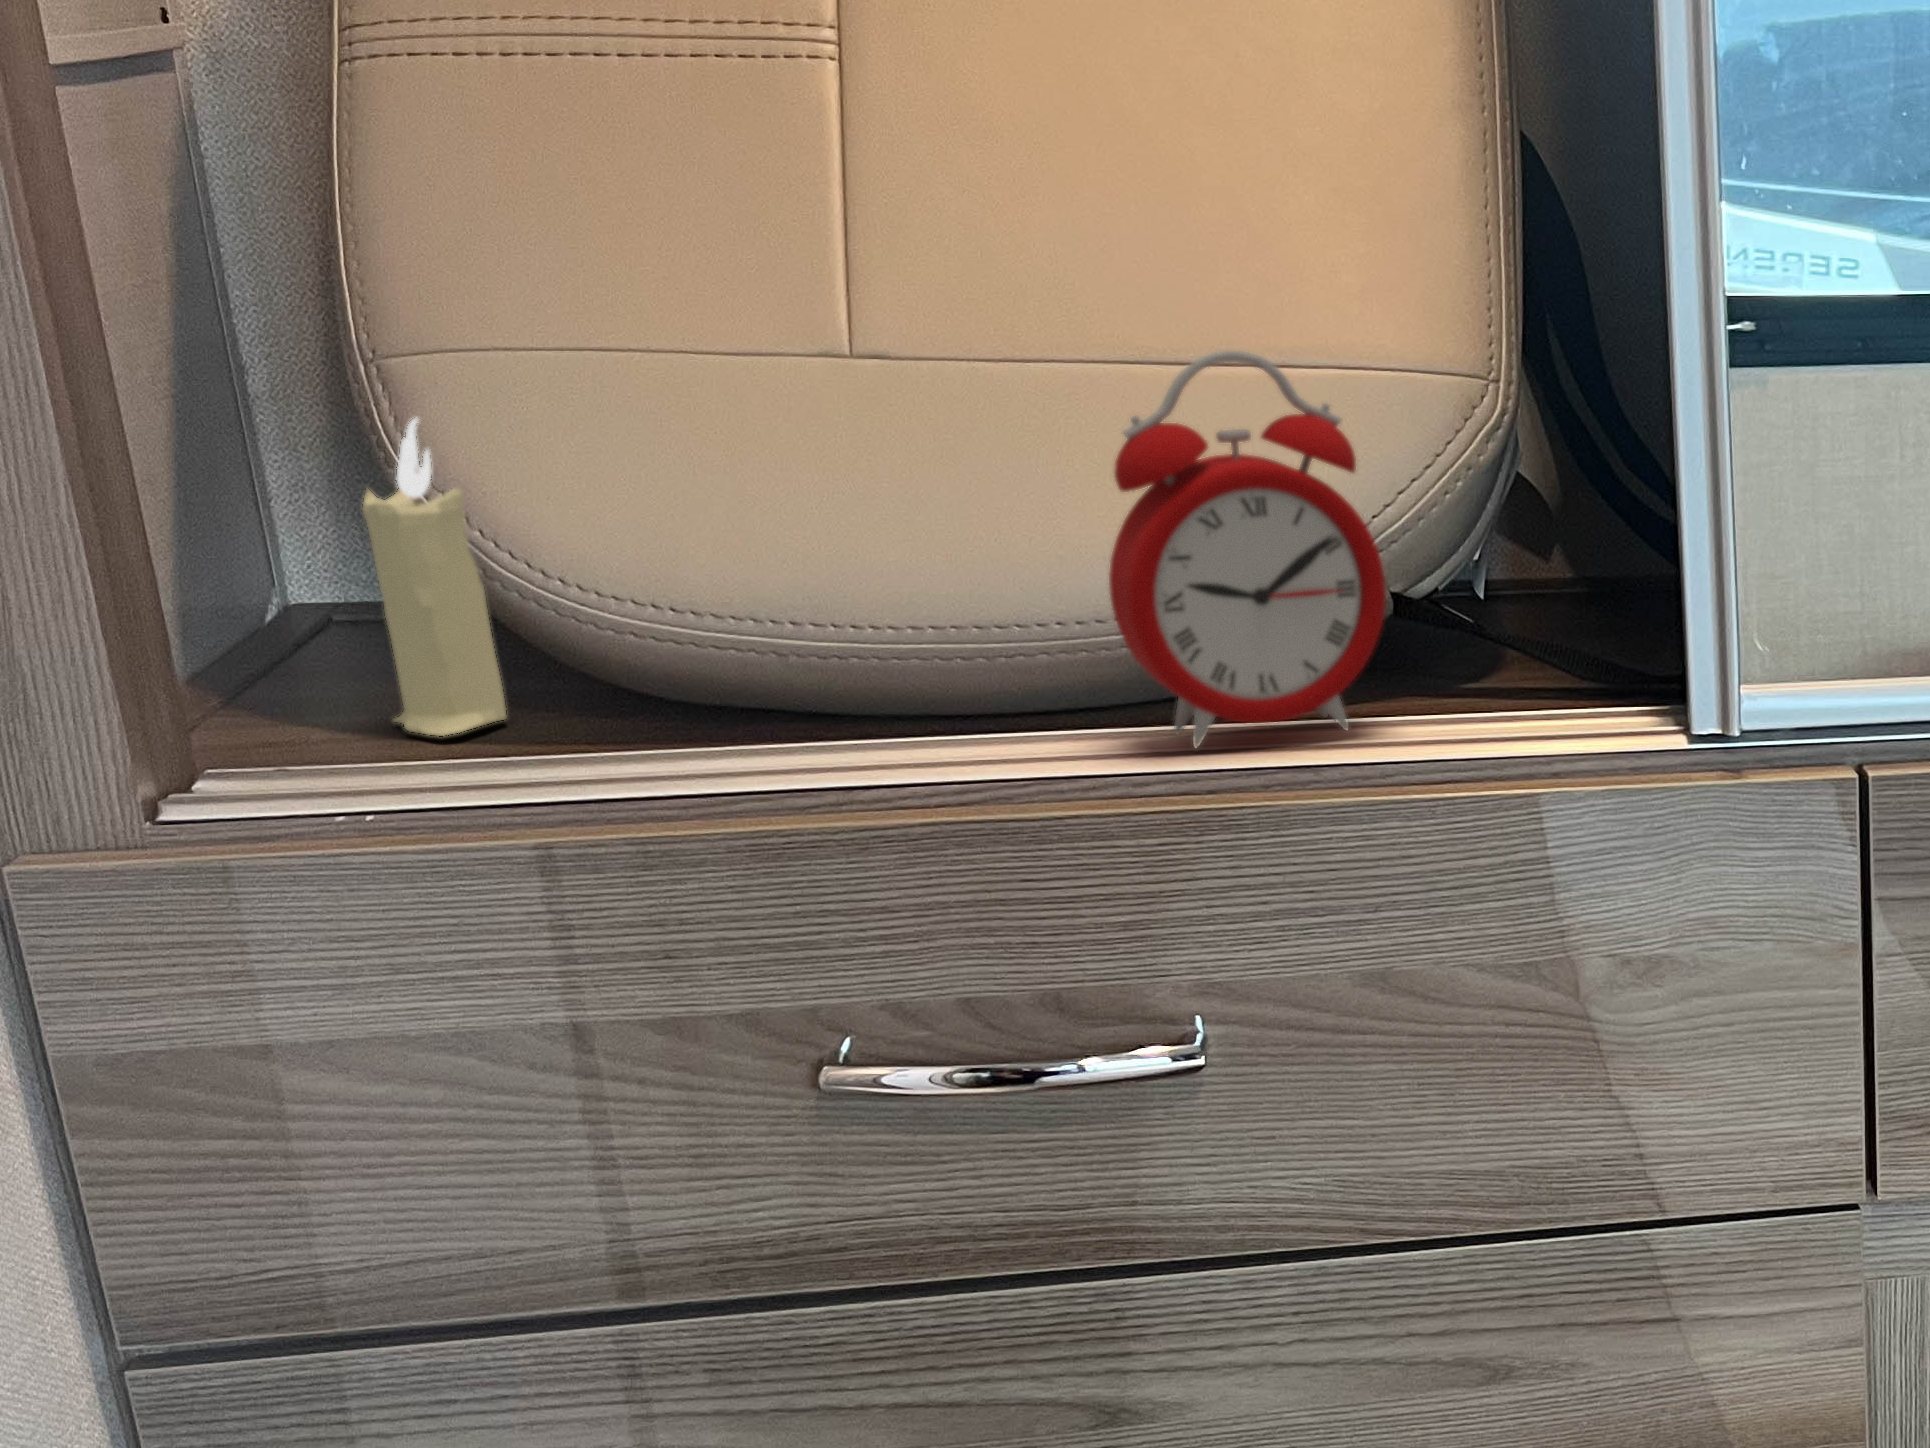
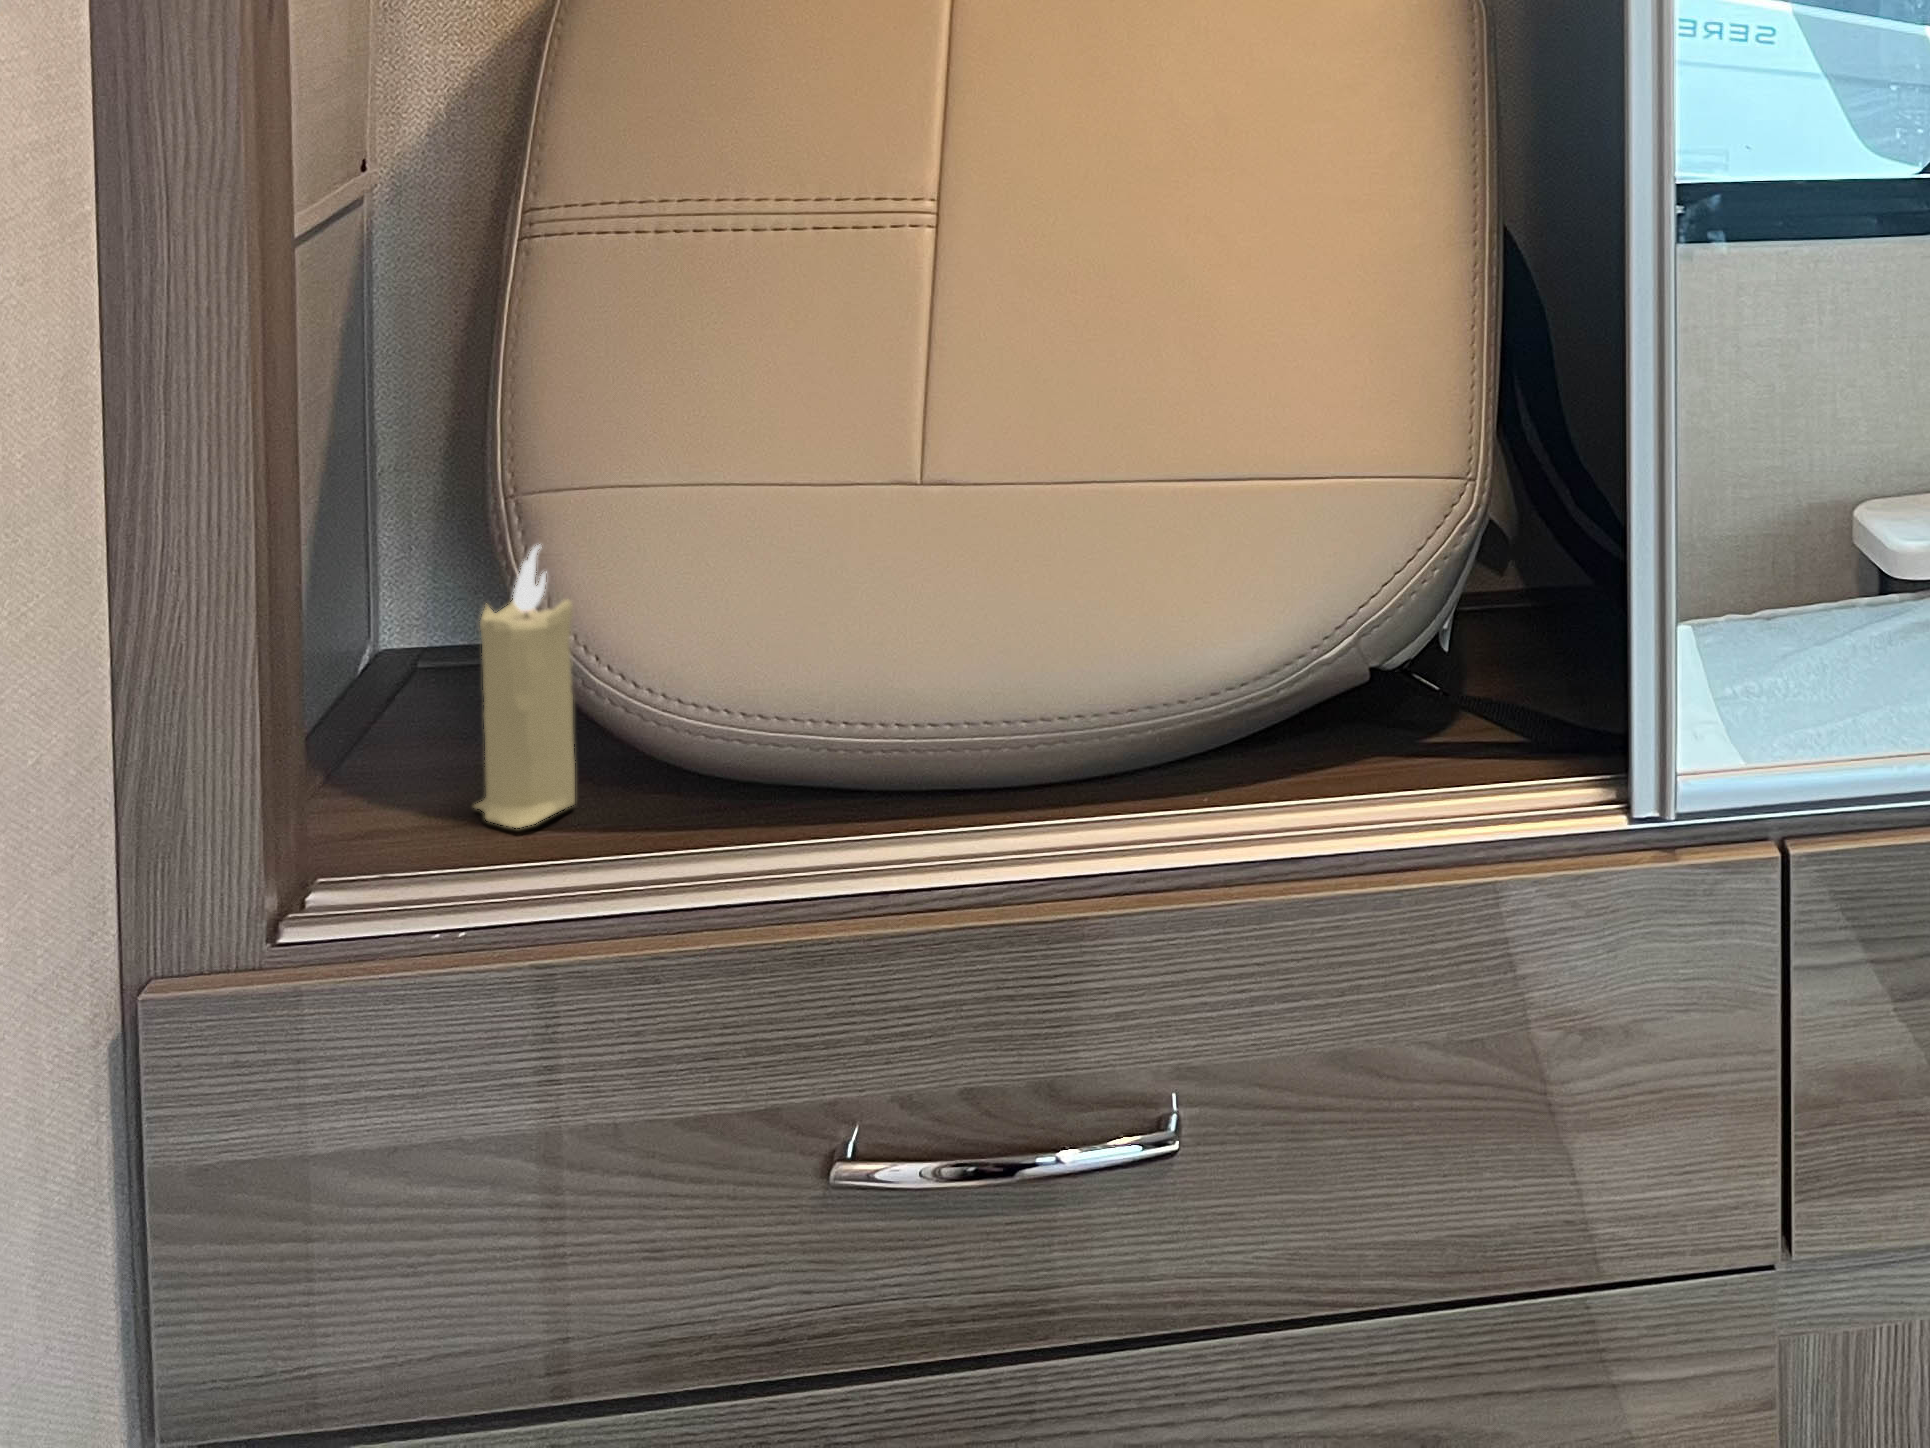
alarm clock: present [1109,350,1386,747] -> none [1125,485,1368,838]

